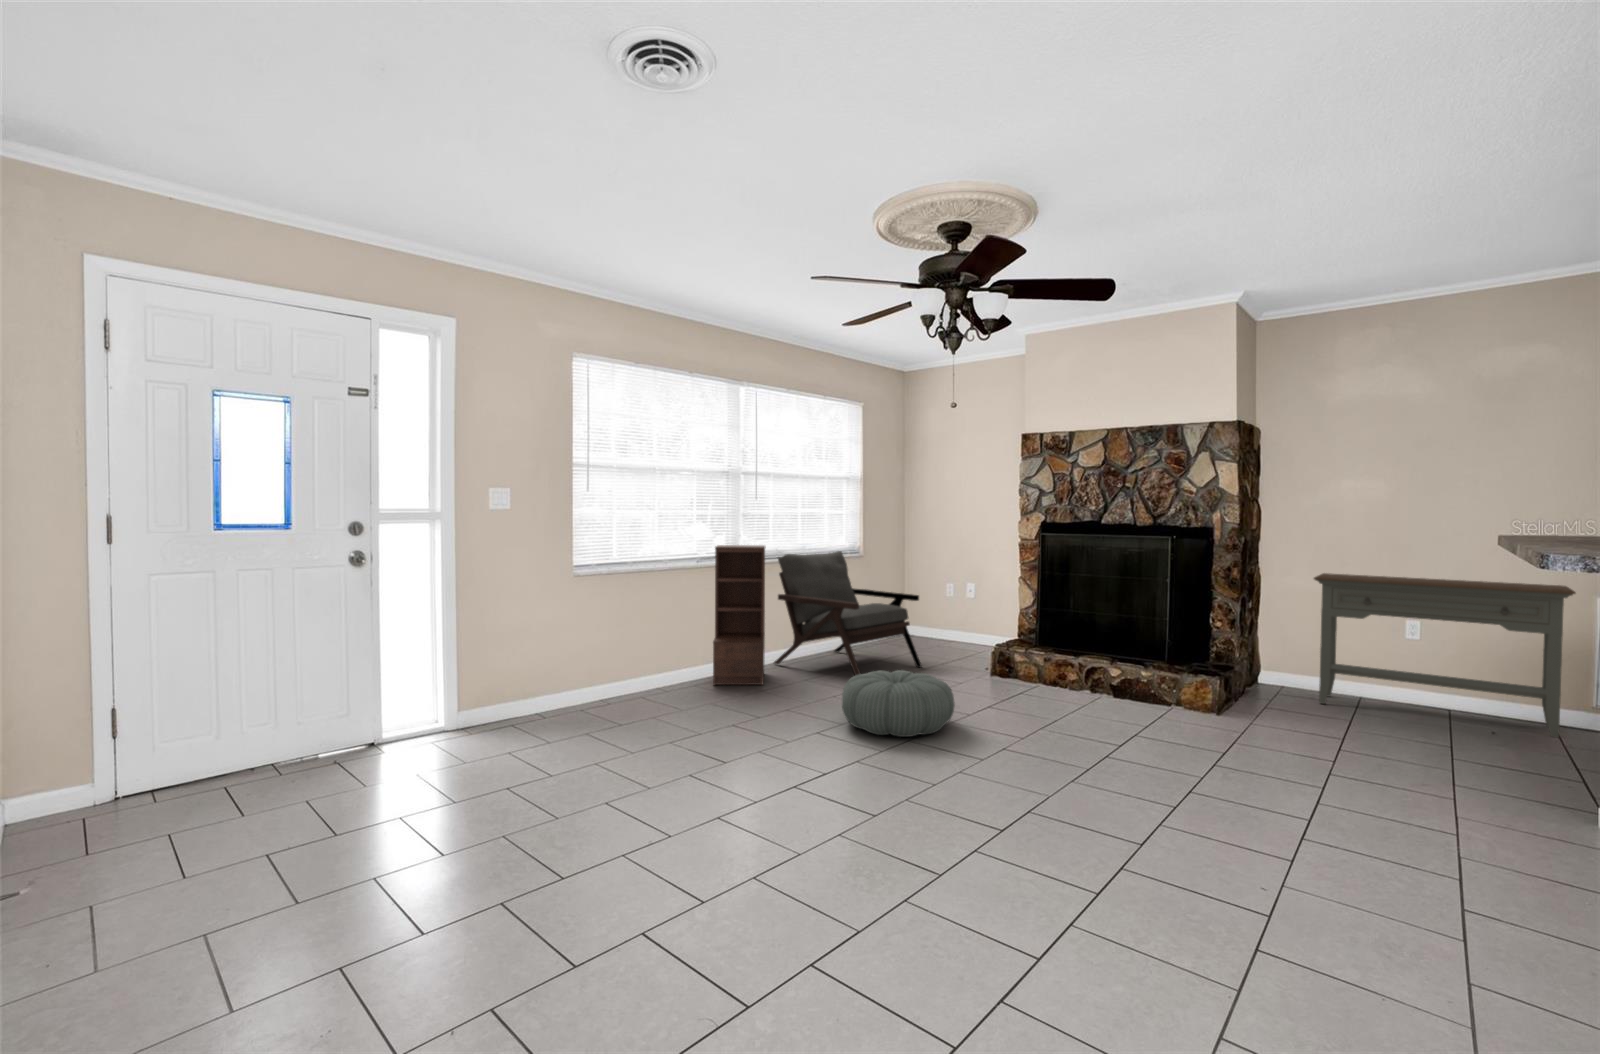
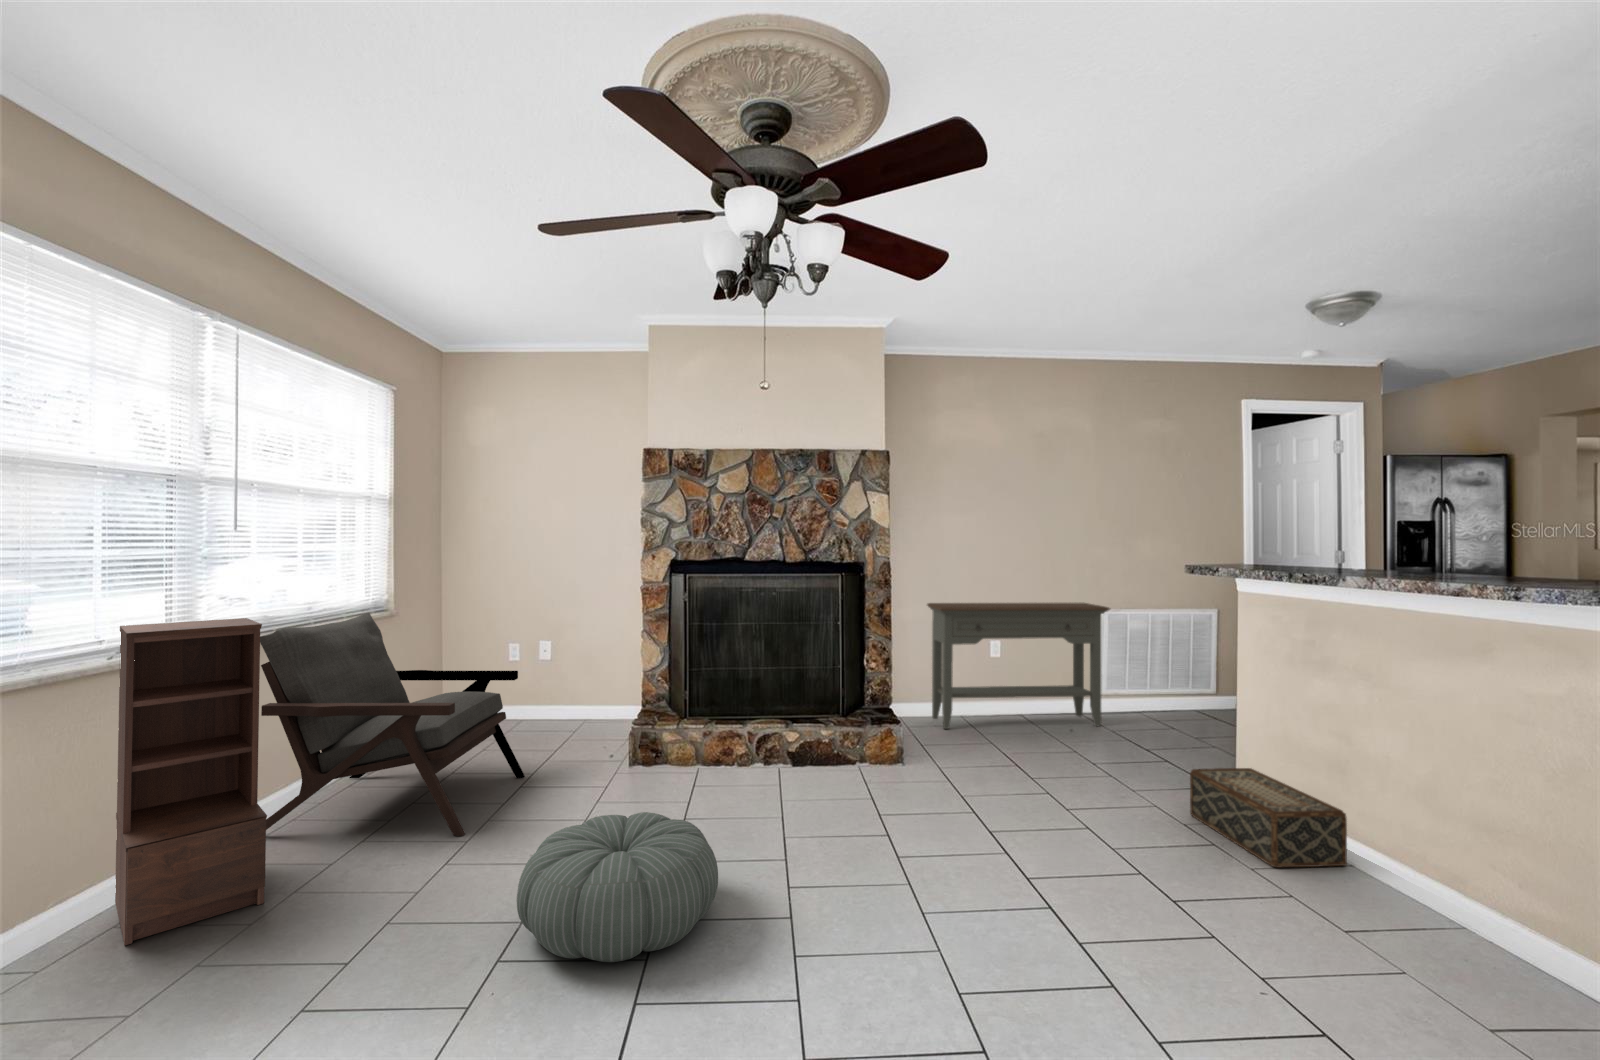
woven basket: none [1468,751,1584,863] -> present [1190,768,1347,868]

